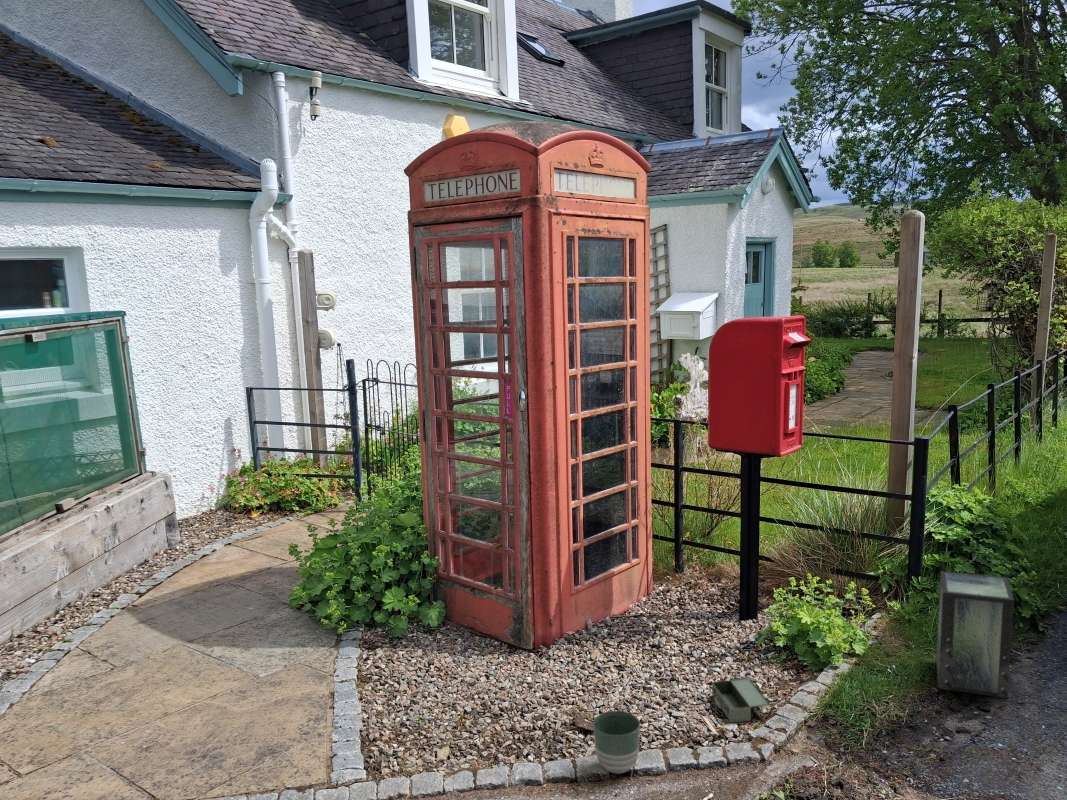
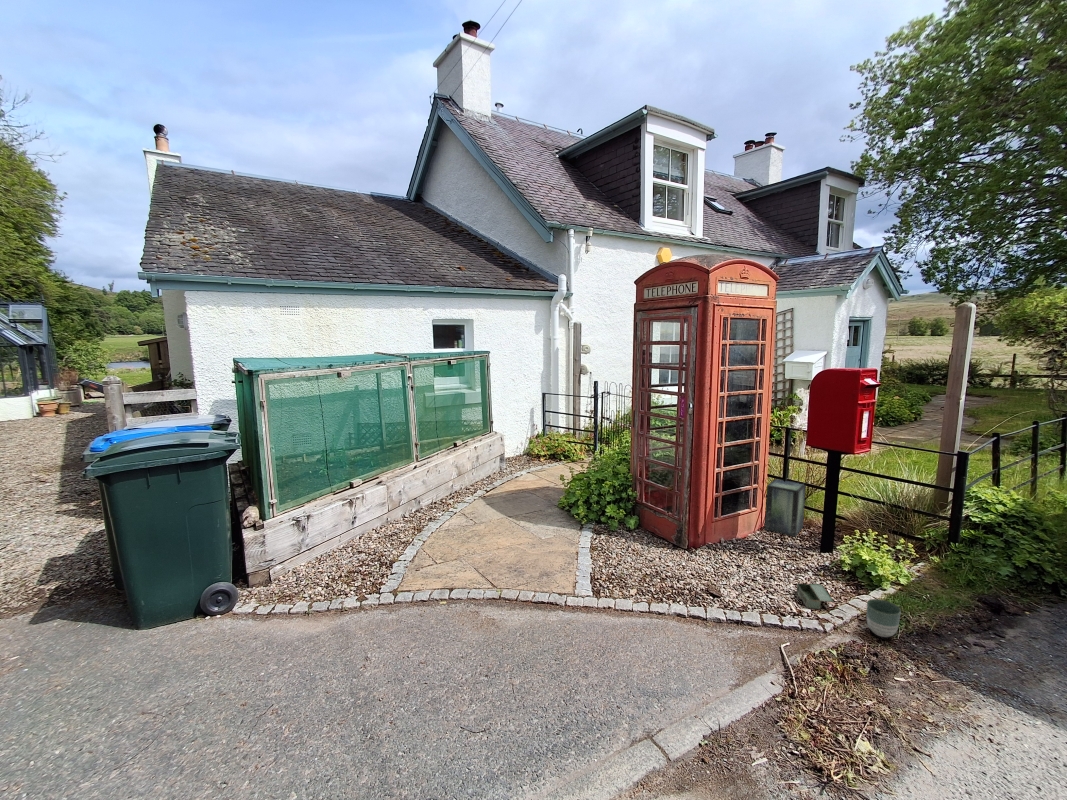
storage box: present [936,571,1014,698] -> present [765,479,806,537]
planter: present [593,711,640,773] -> present [867,599,901,637]

